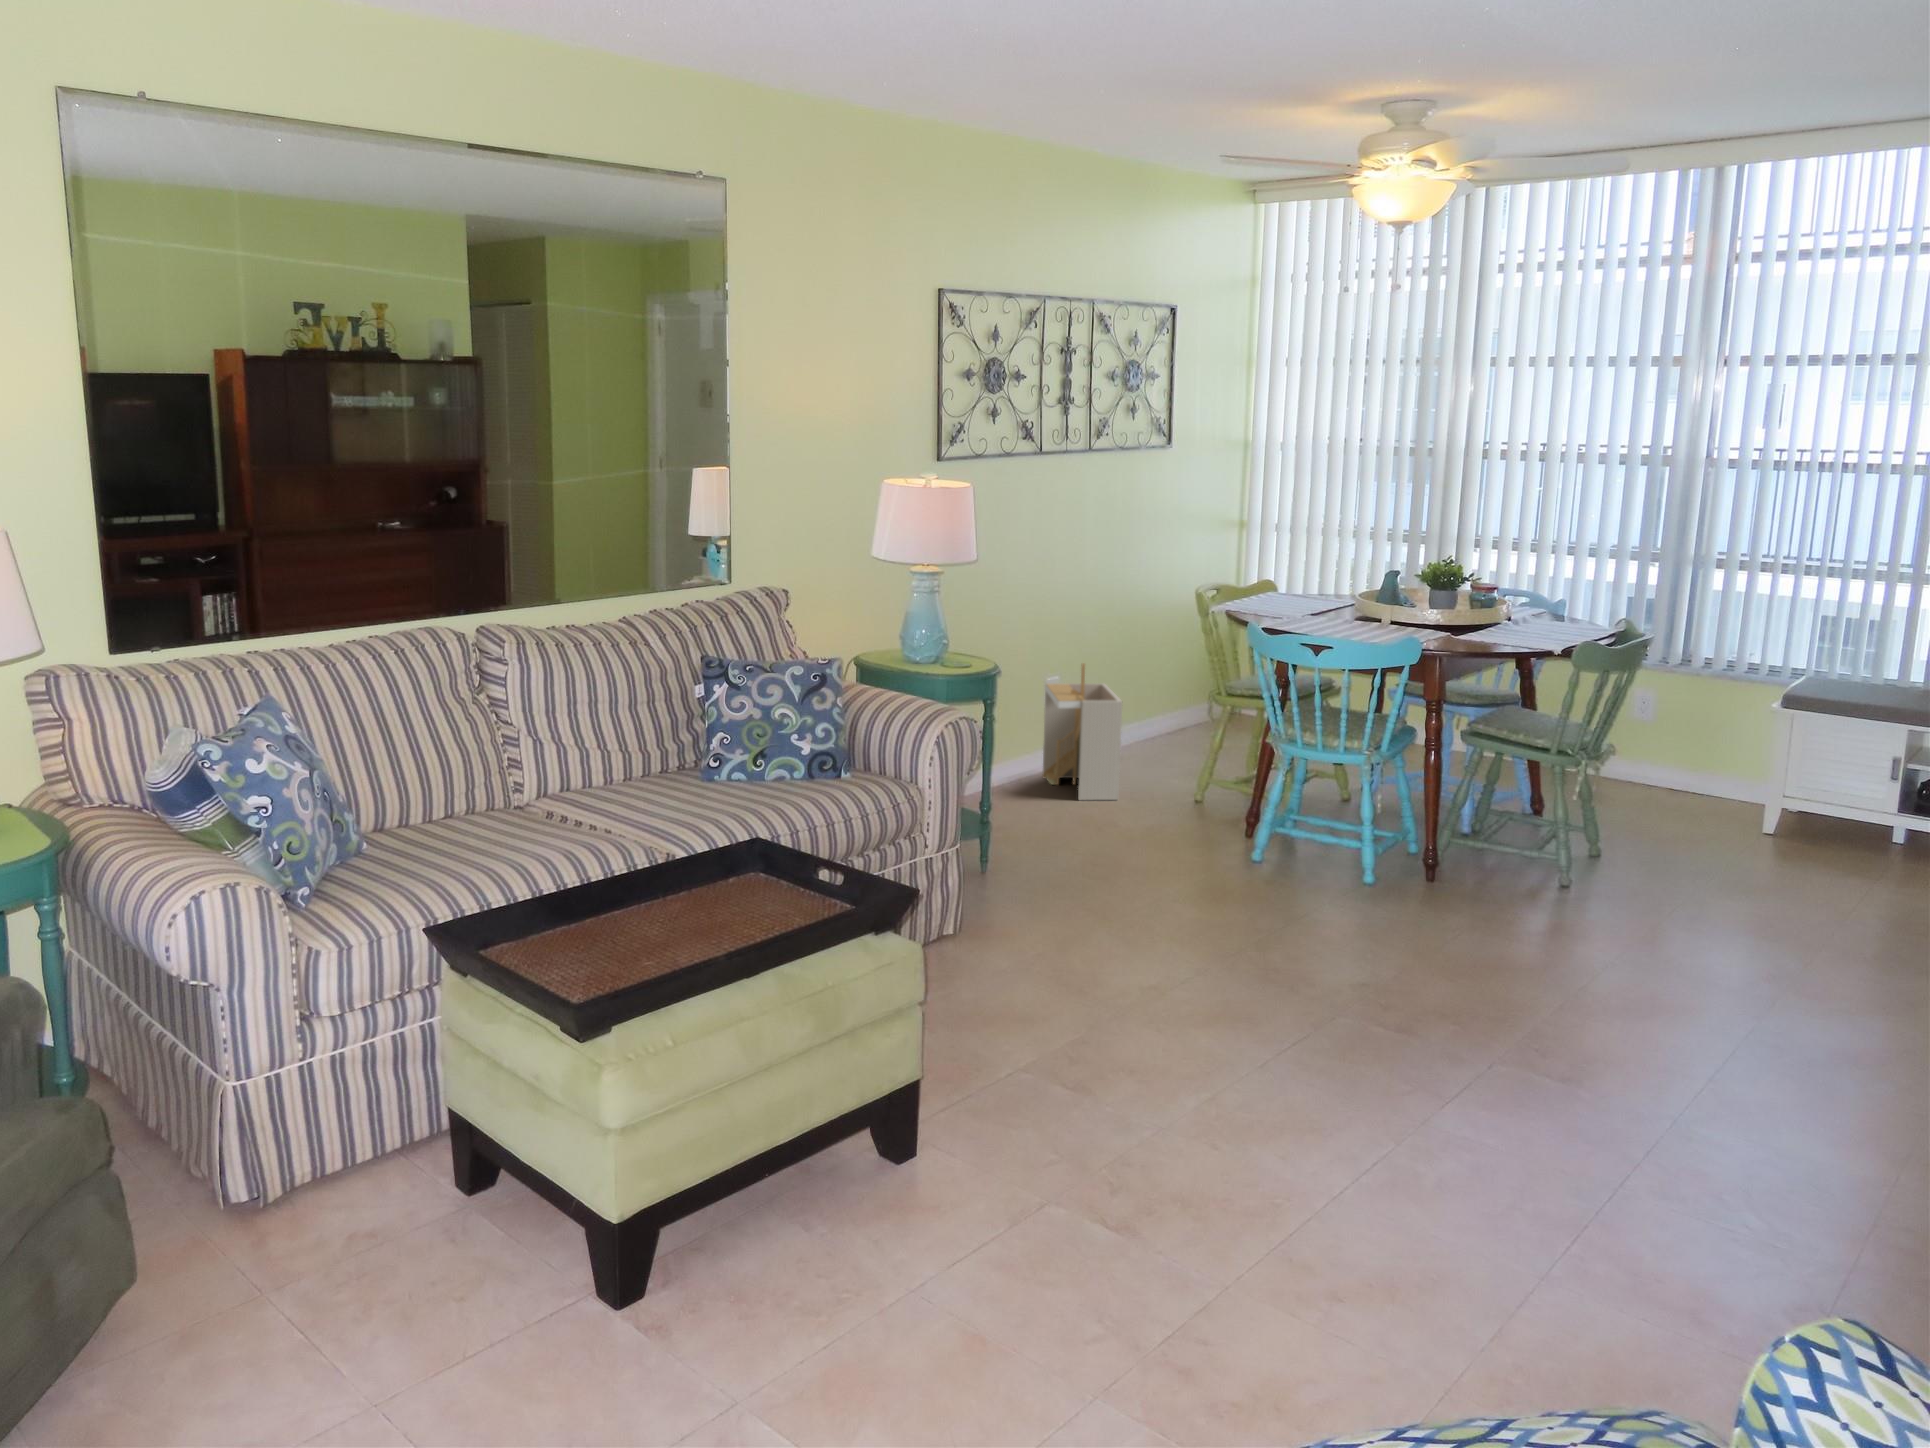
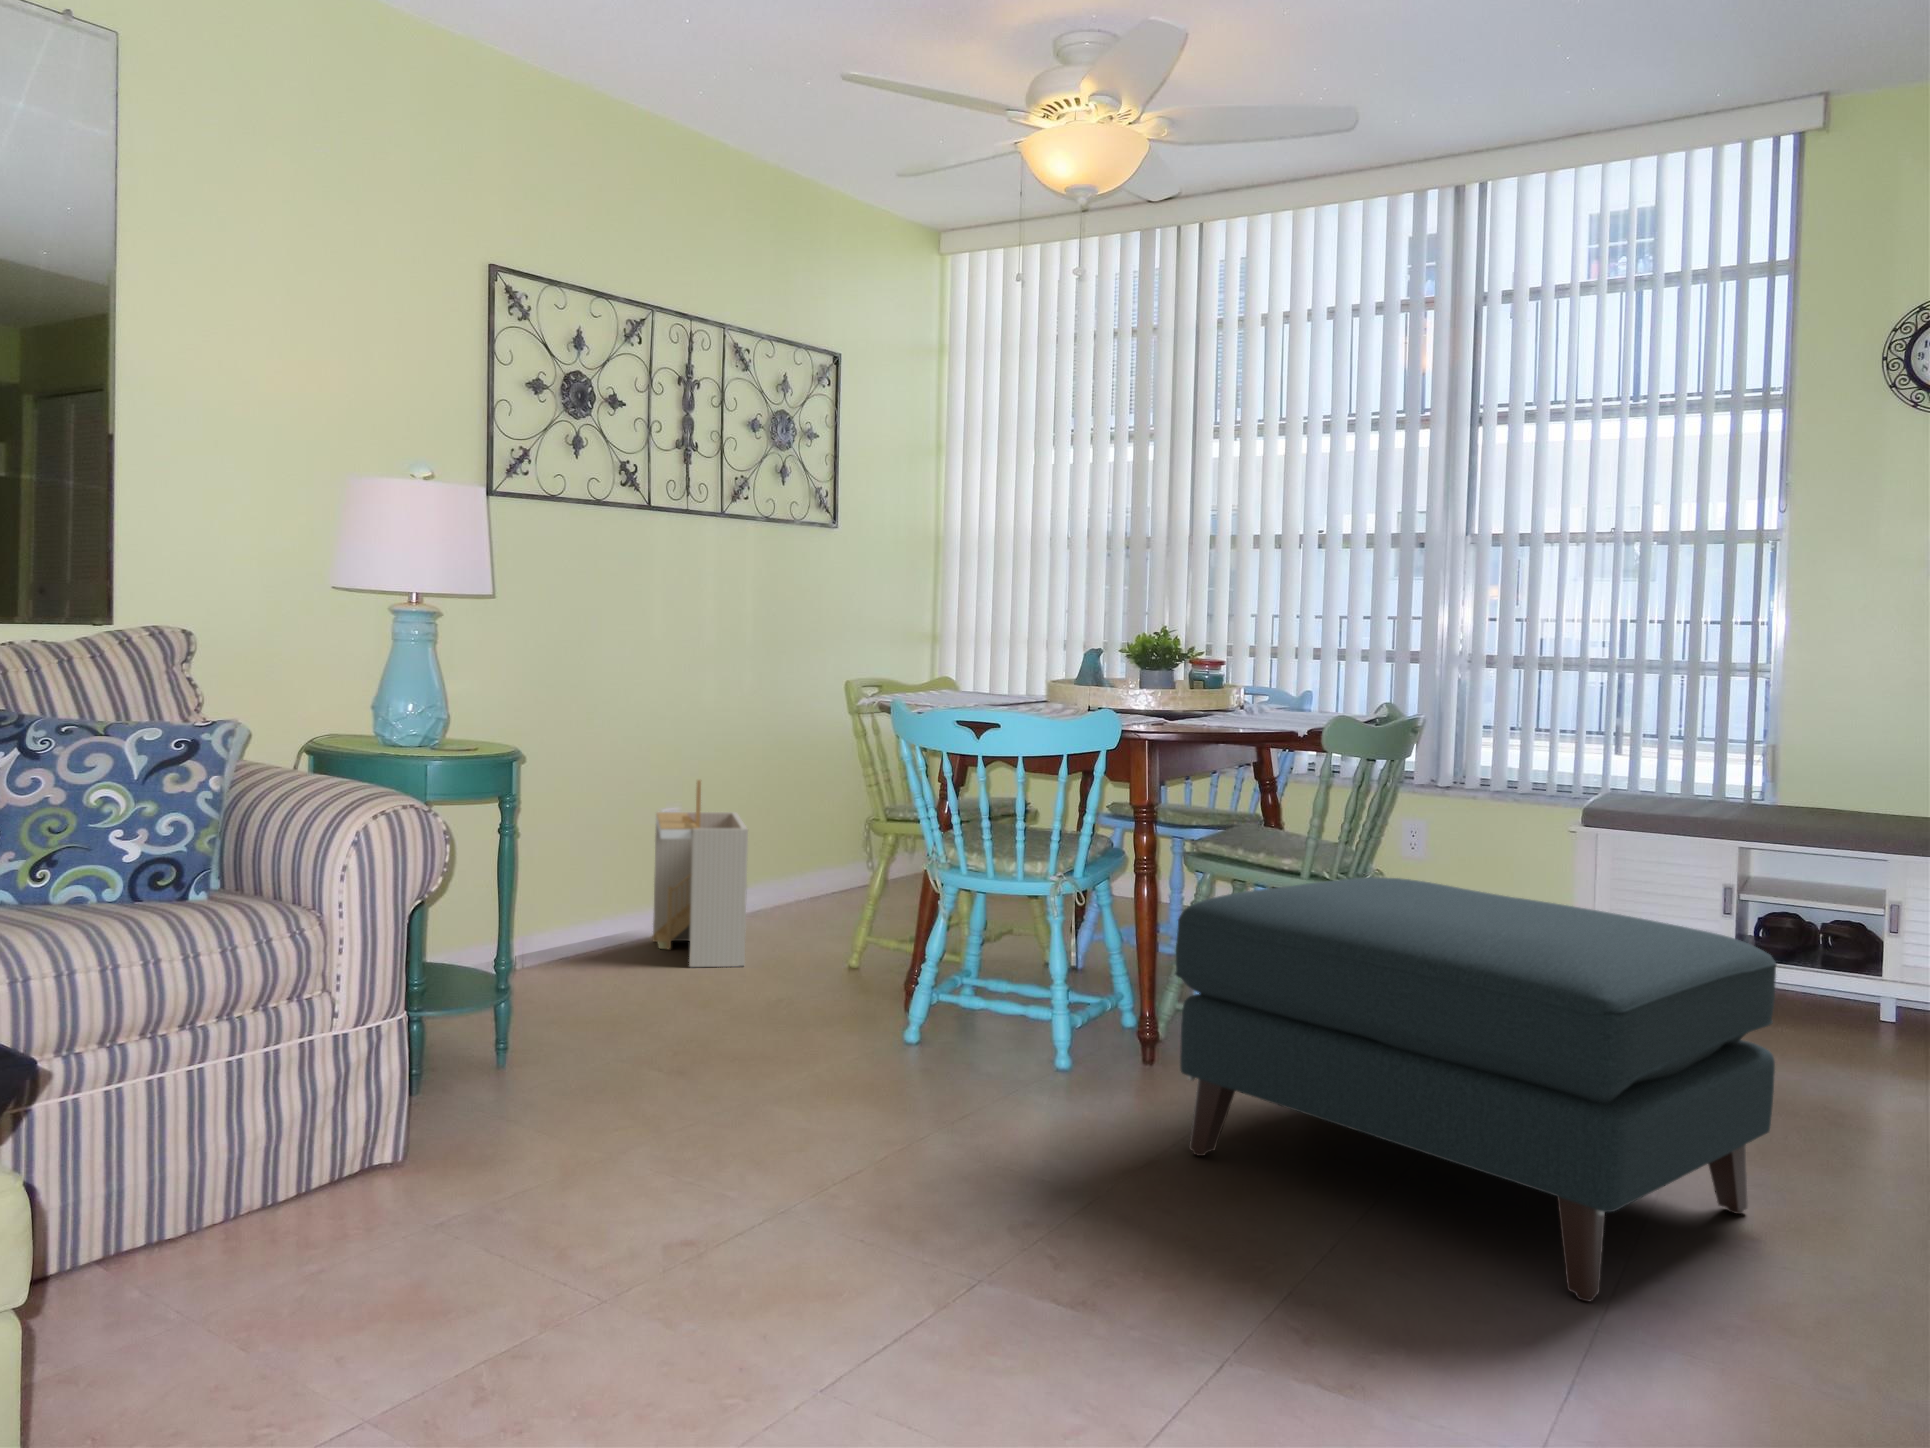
ottoman: none [1463,763,1894,1048] -> present [1175,877,1776,1302]

